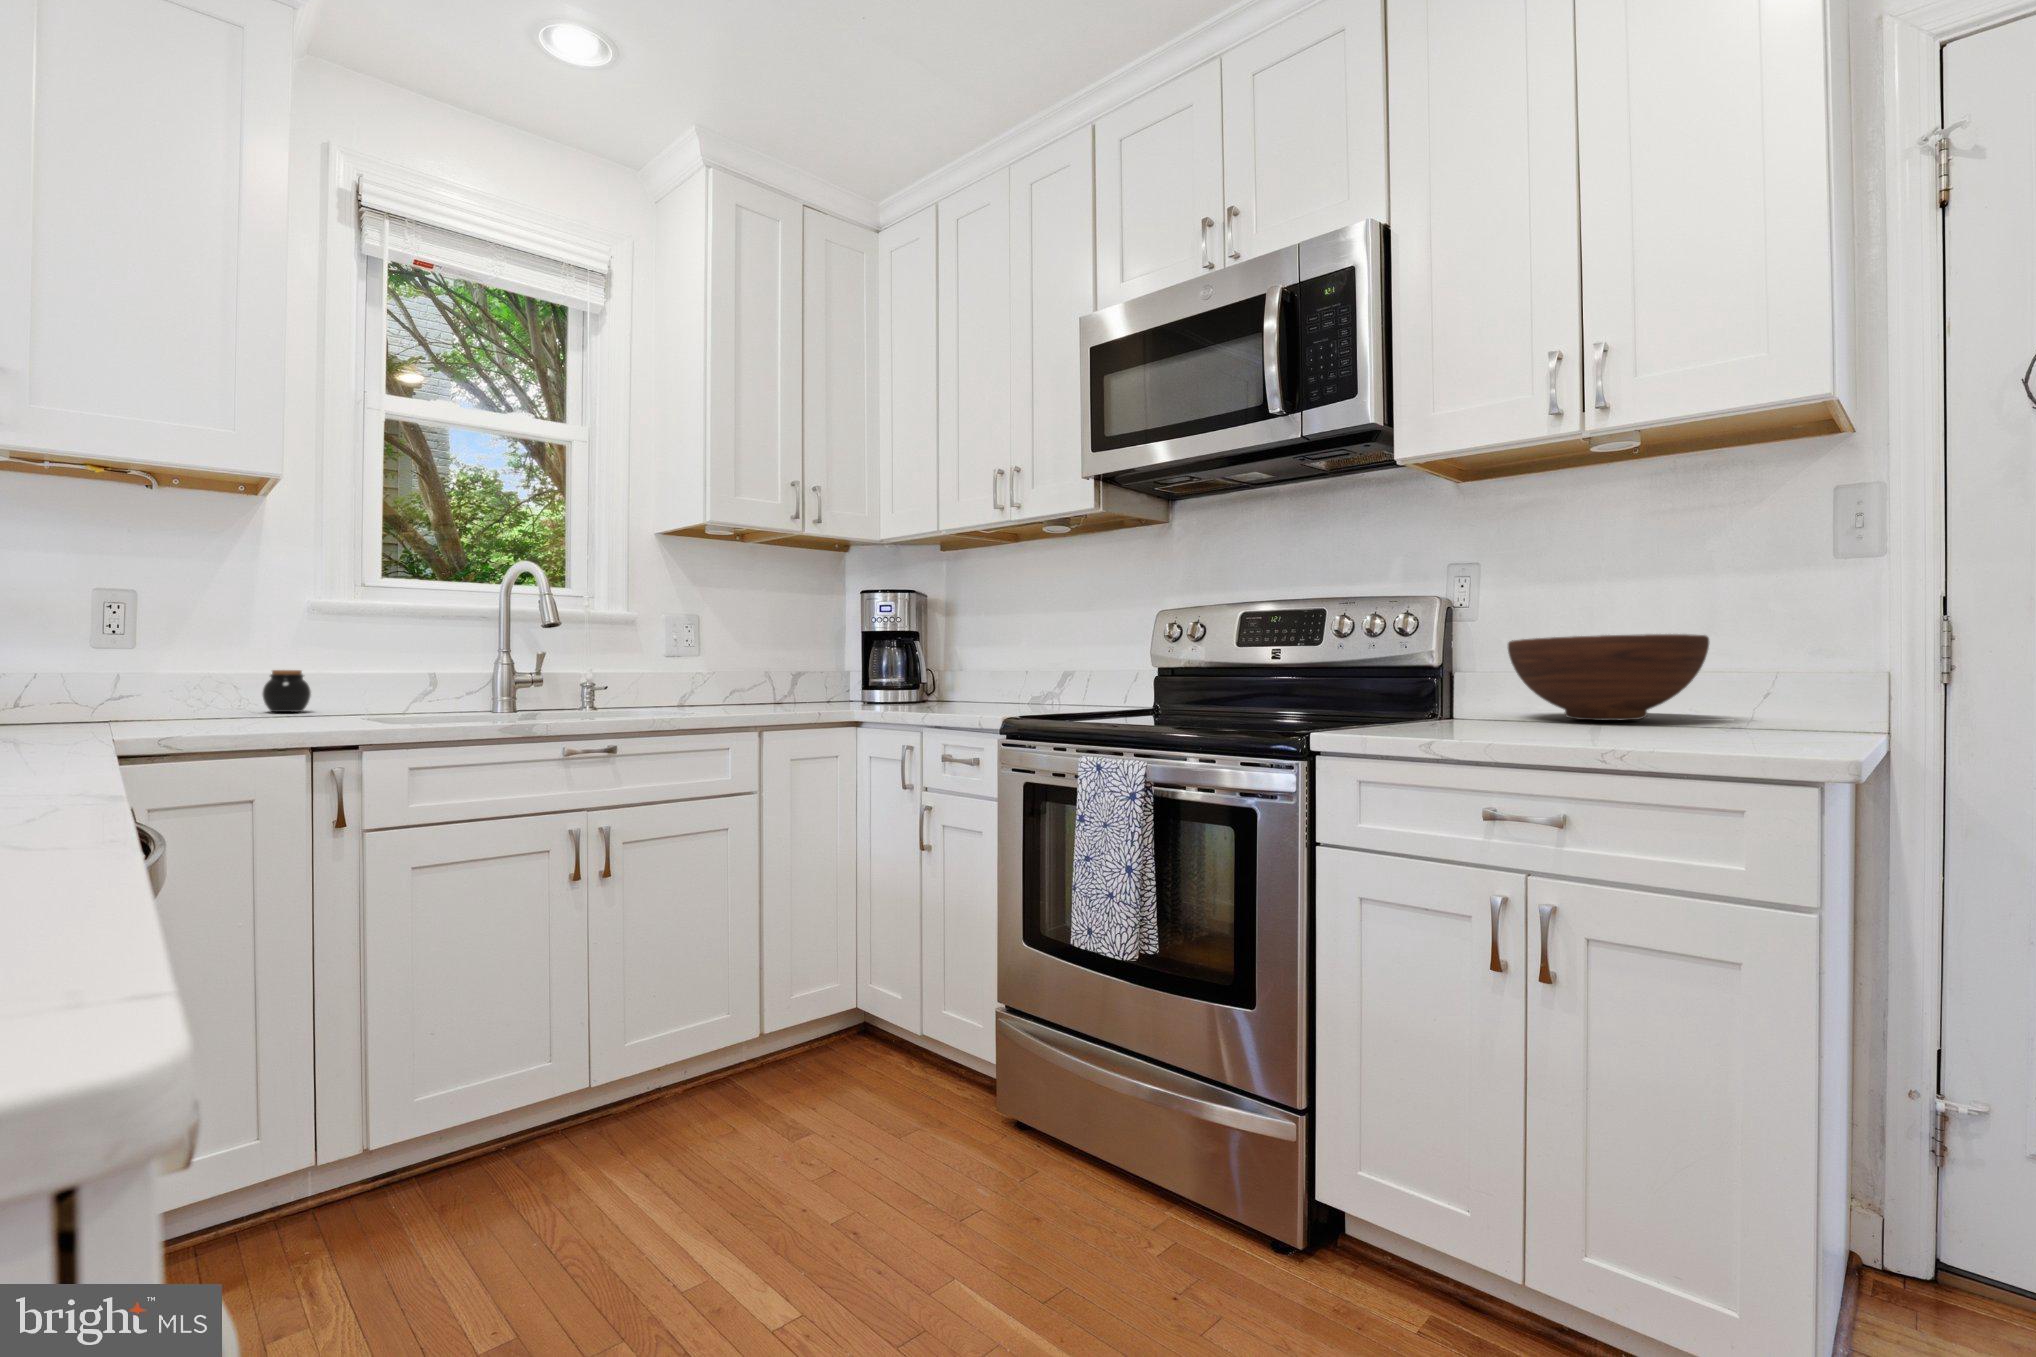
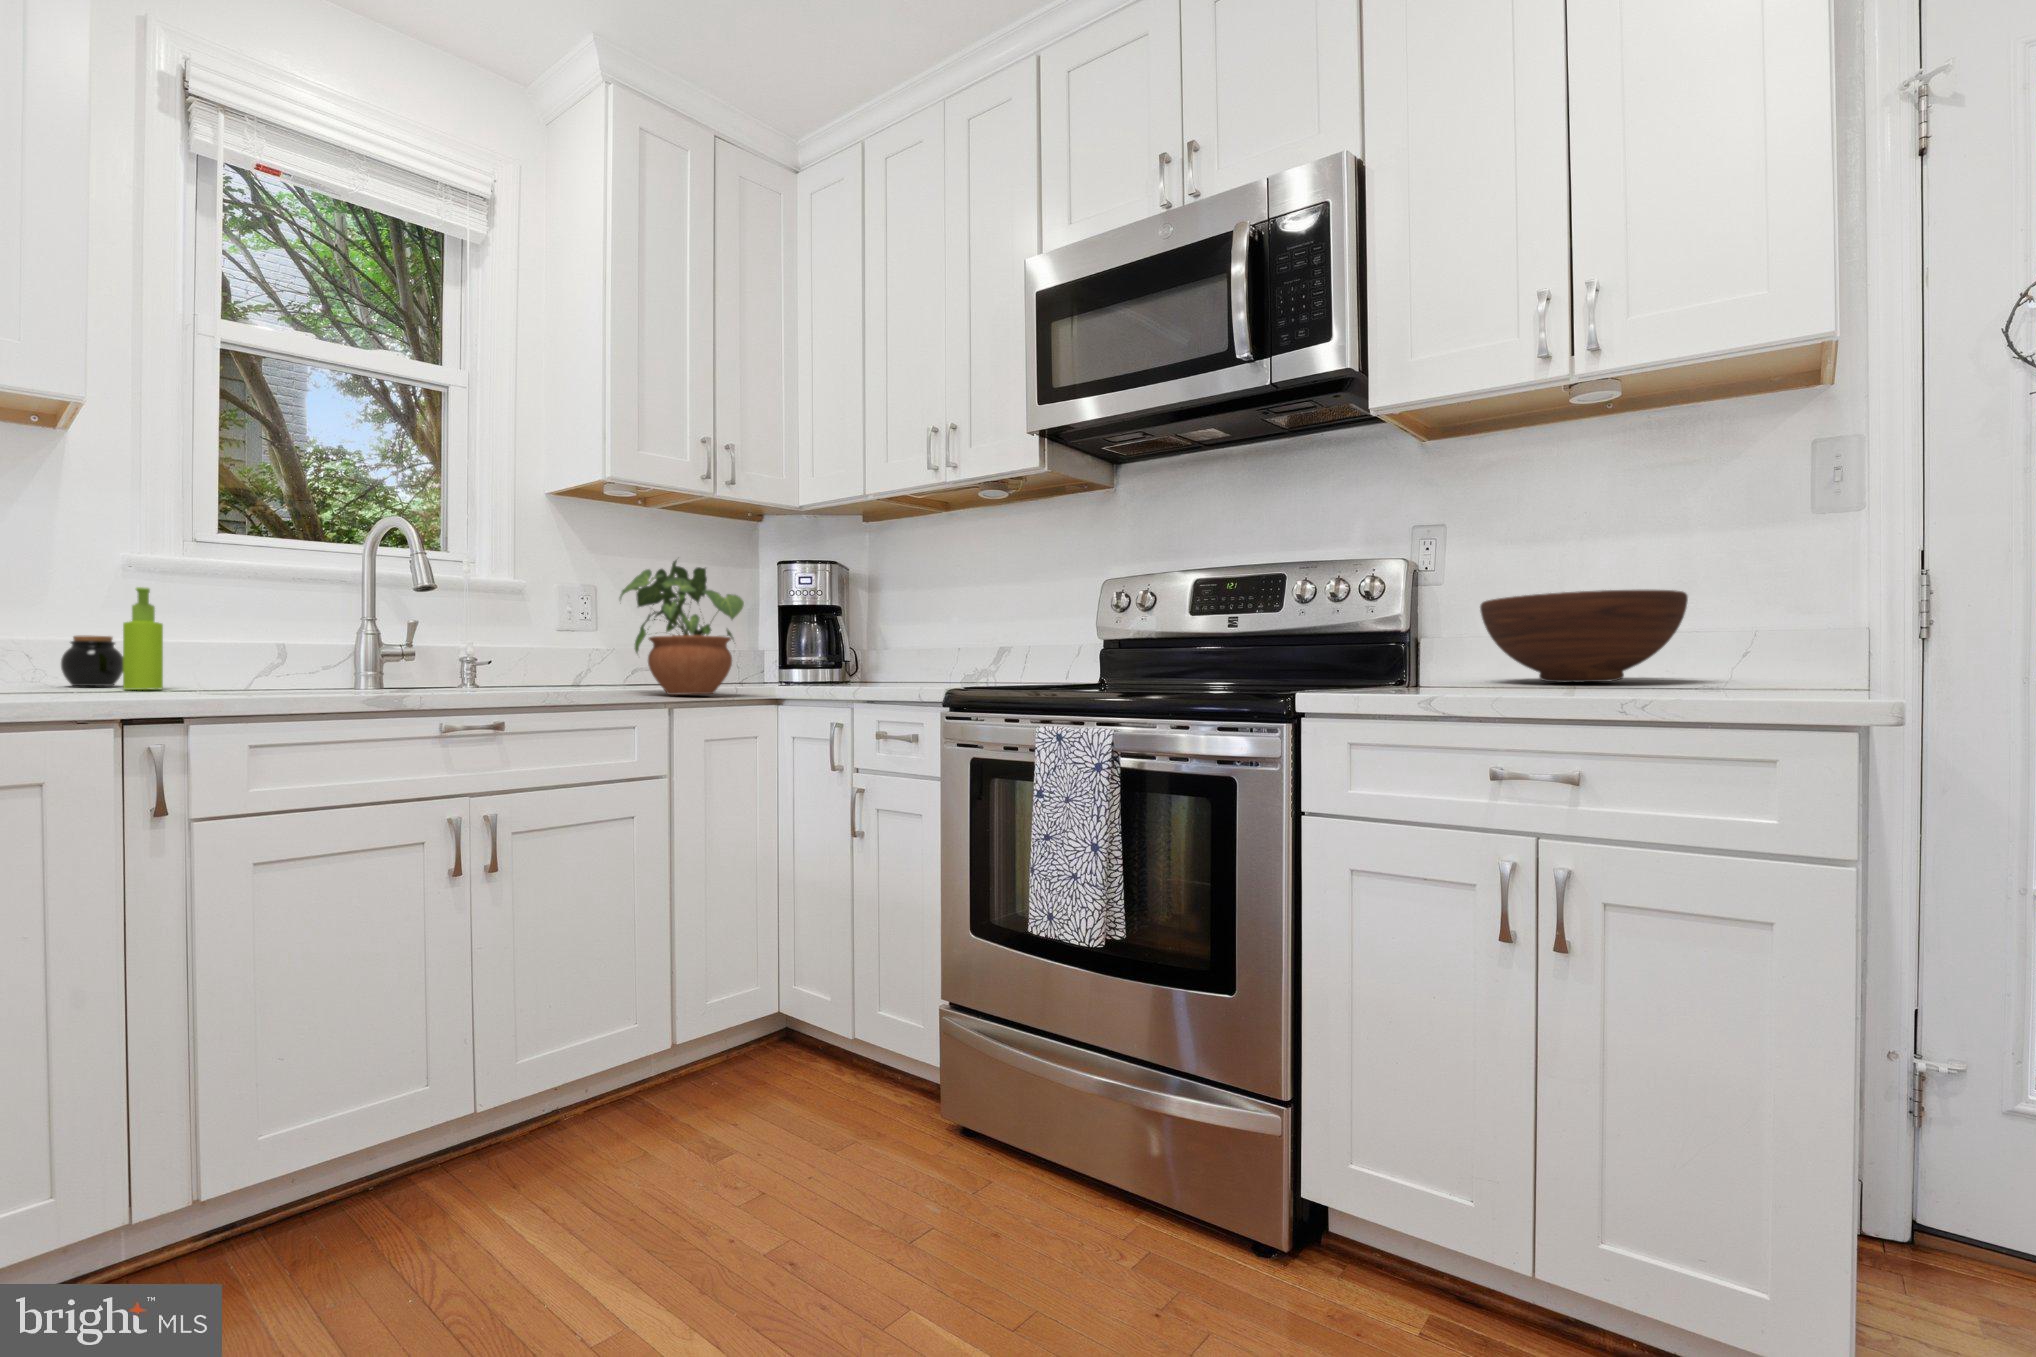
potted plant: none [716,593,825,719] -> present [620,560,744,695]
soap dispenser: none [311,630,341,716] -> present [123,587,163,690]

